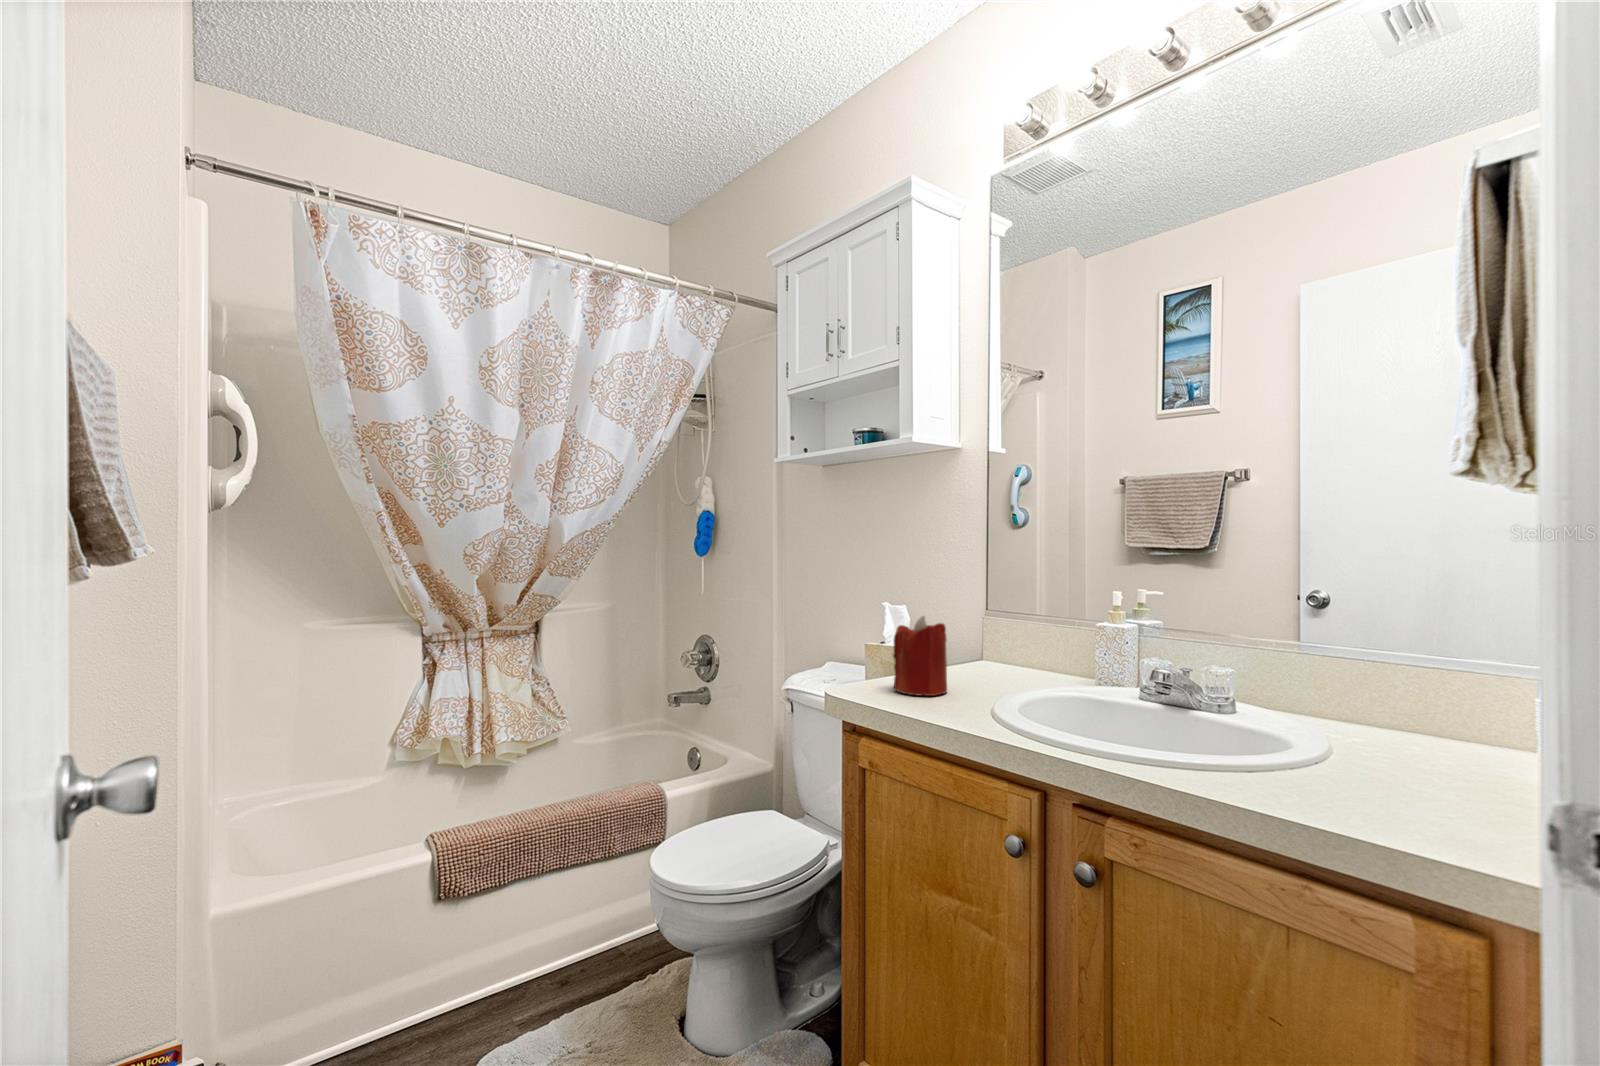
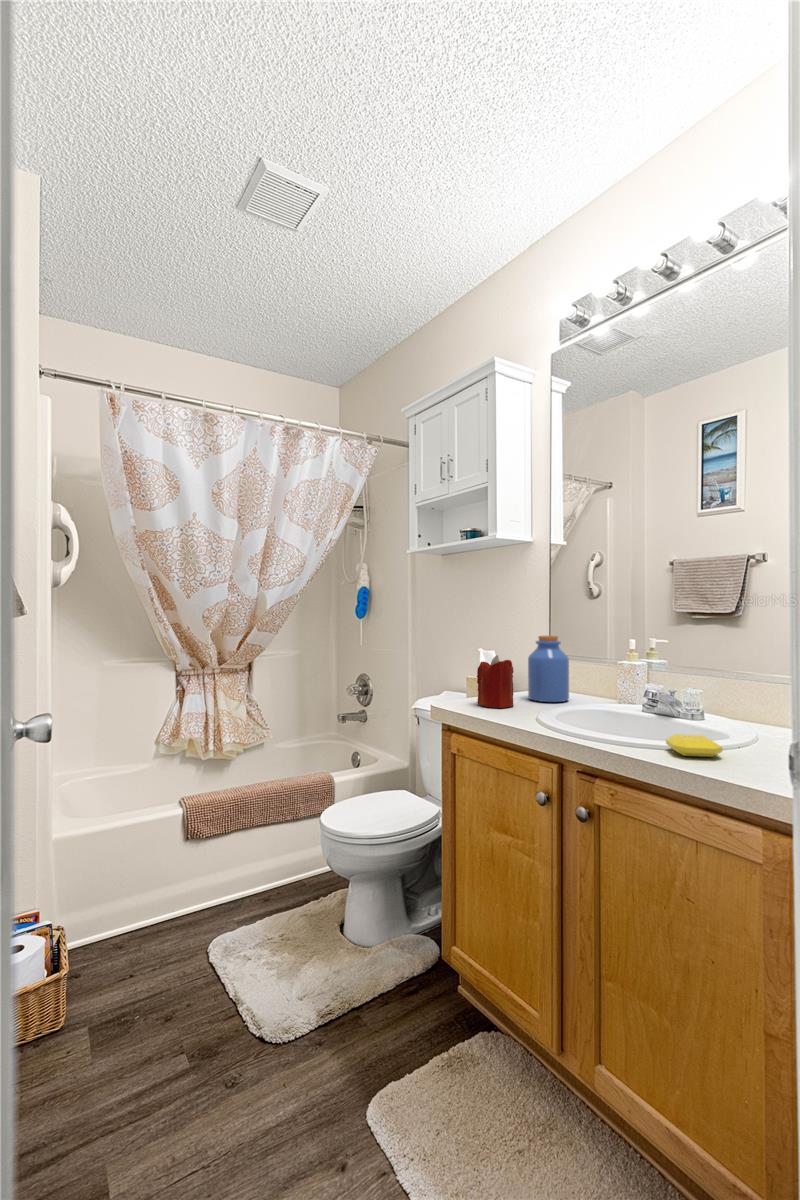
jar: none [963,586,1023,684] -> present [528,636,569,702]
soap bar: none [1218,747,1314,785] -> present [666,734,723,757]

